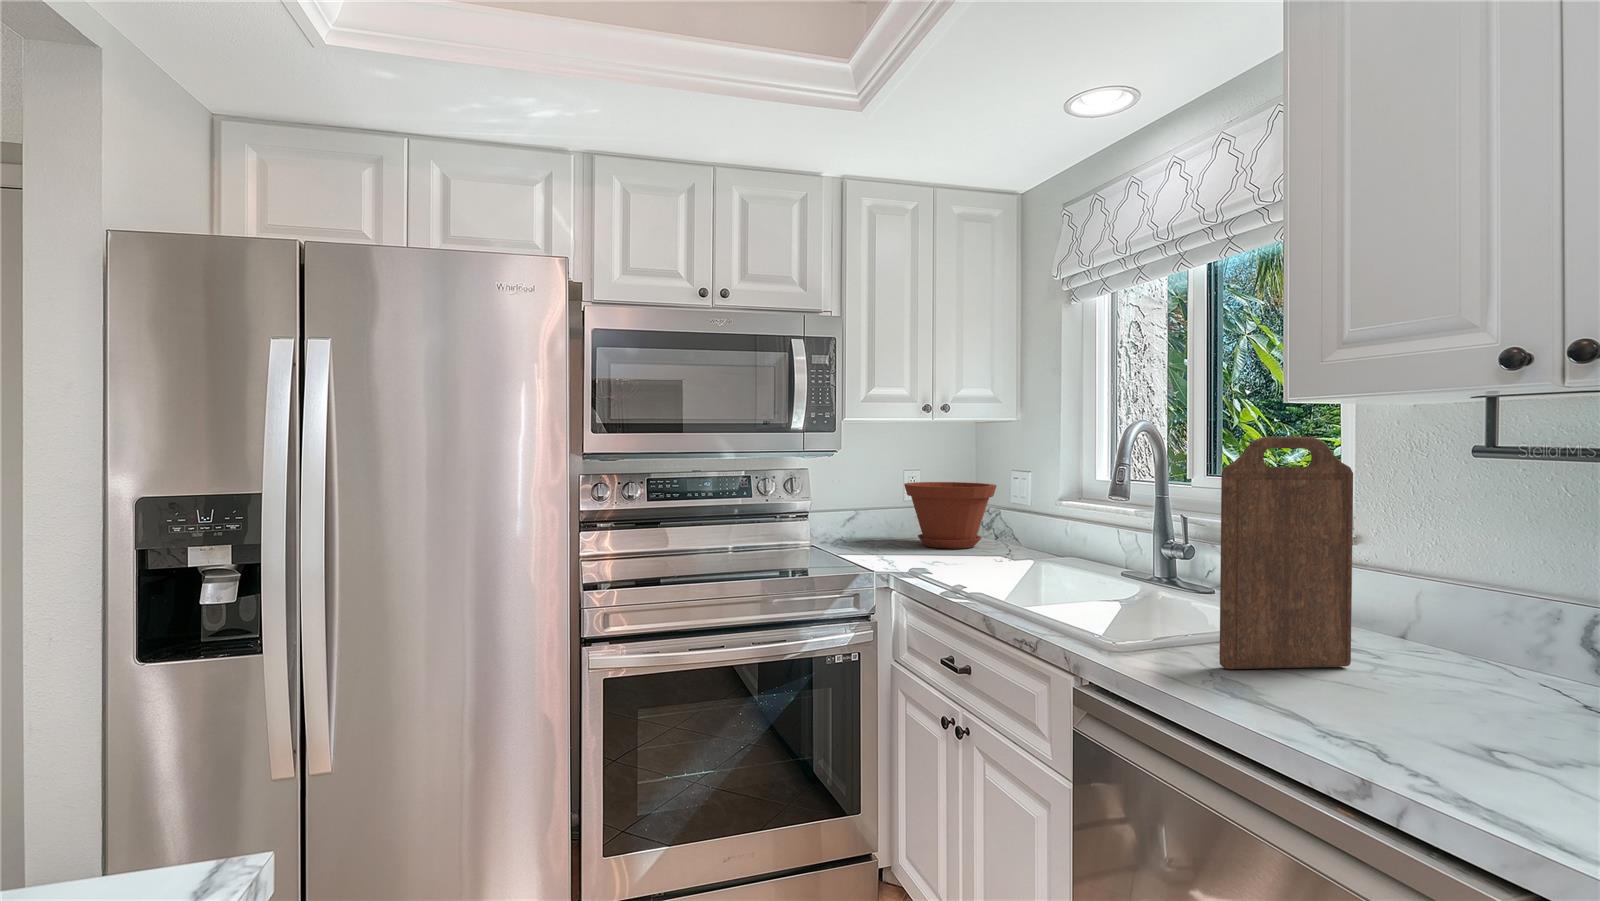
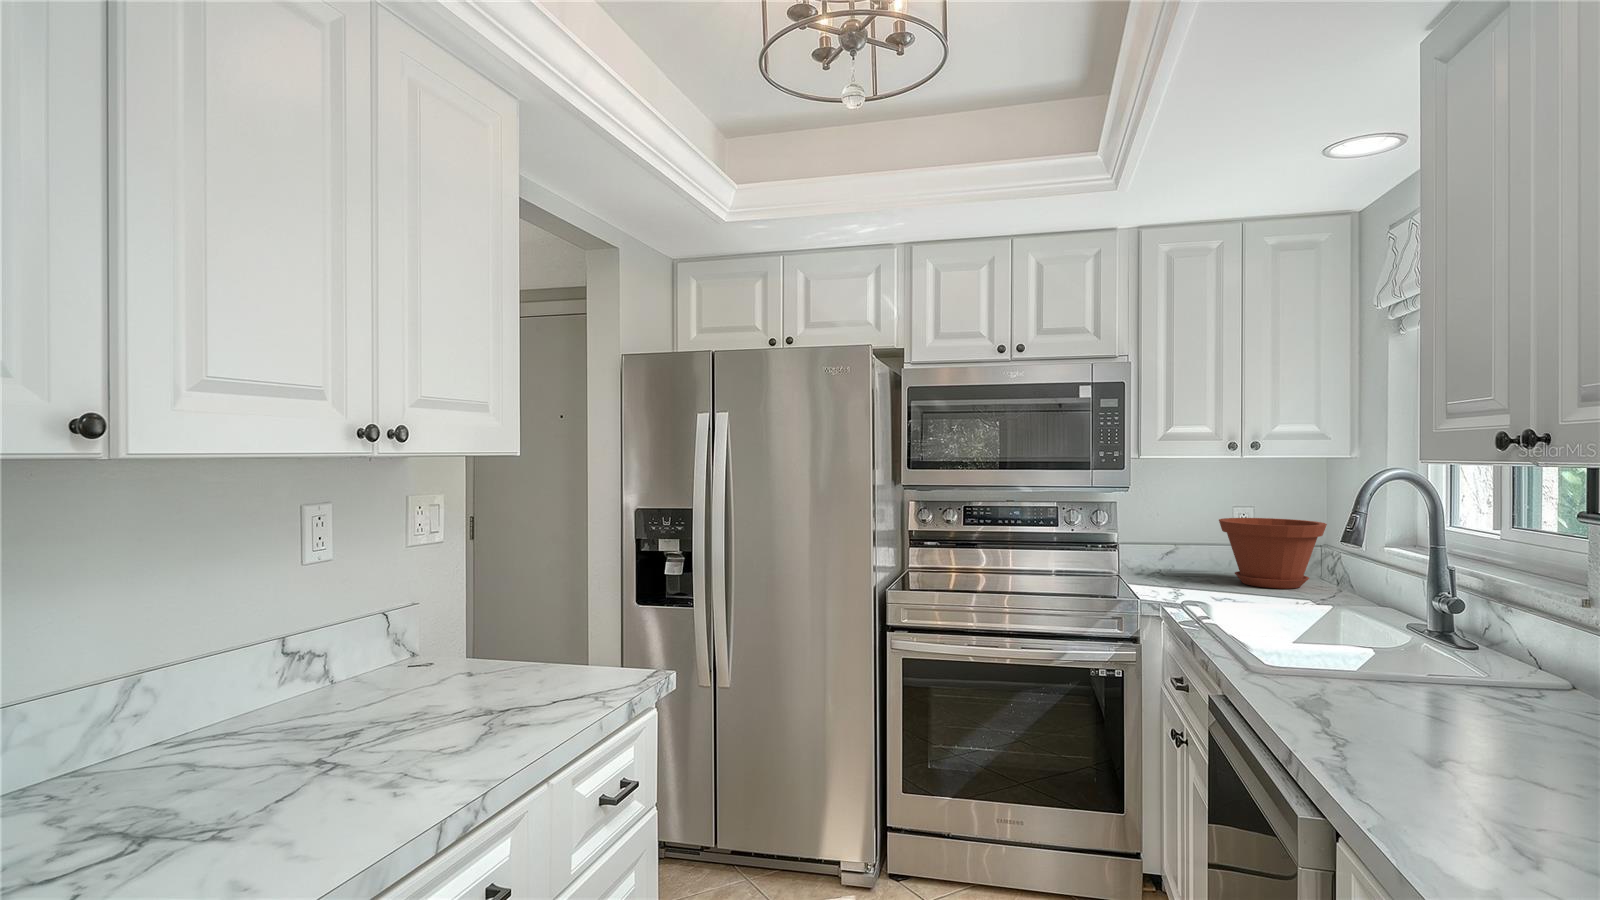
cutting board: present [1219,437,1353,669] -> none [1328,495,1480,716]

